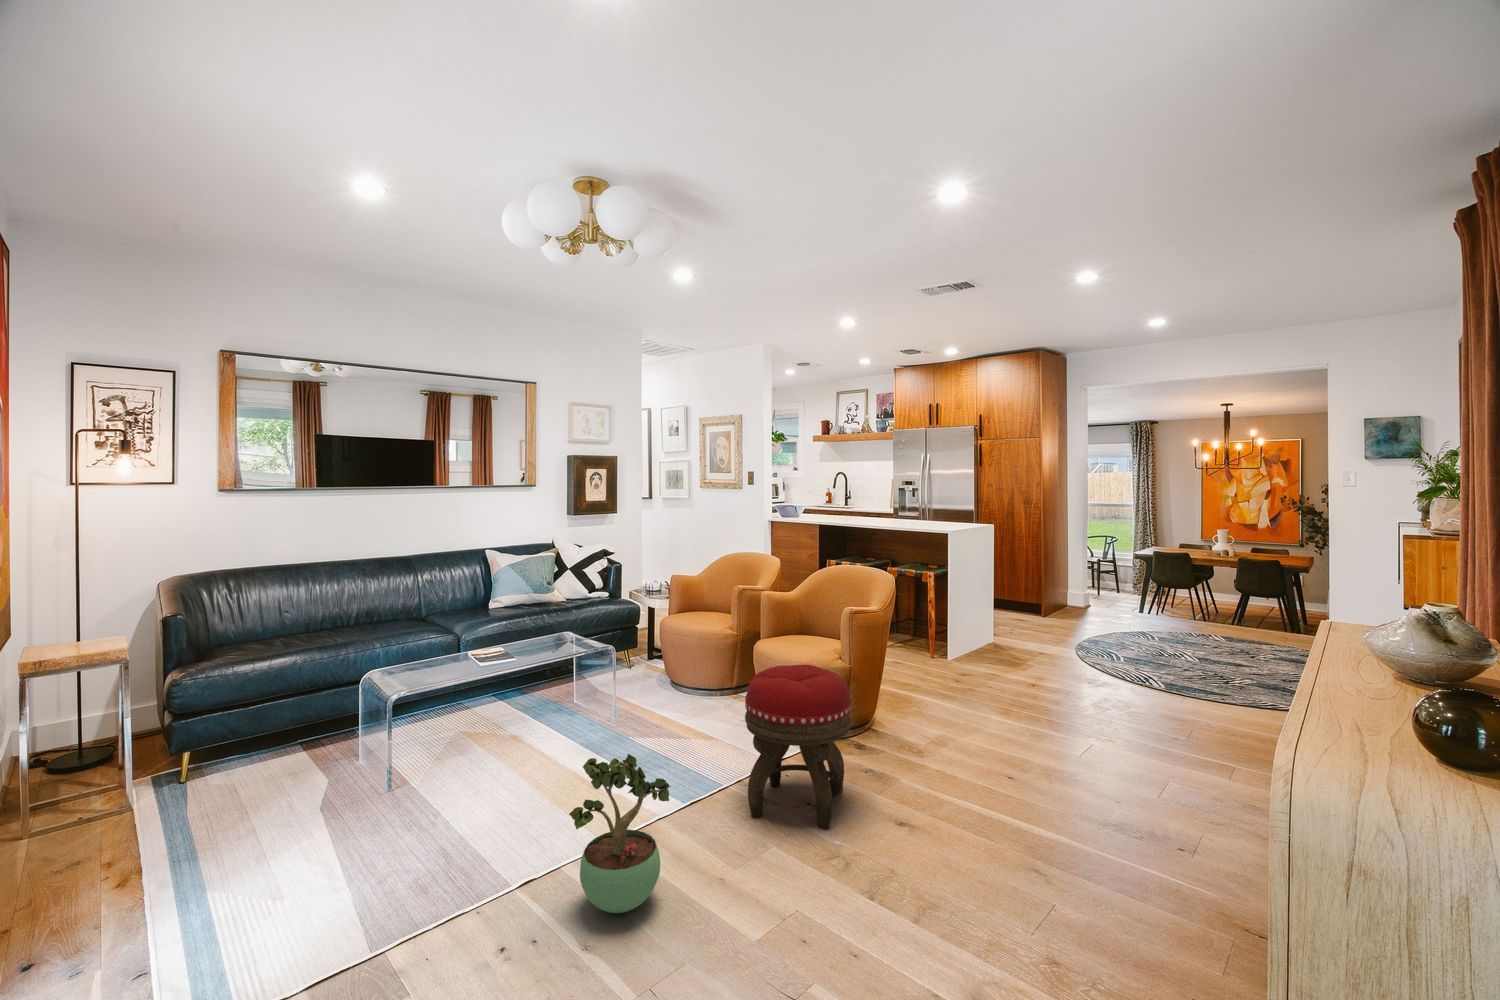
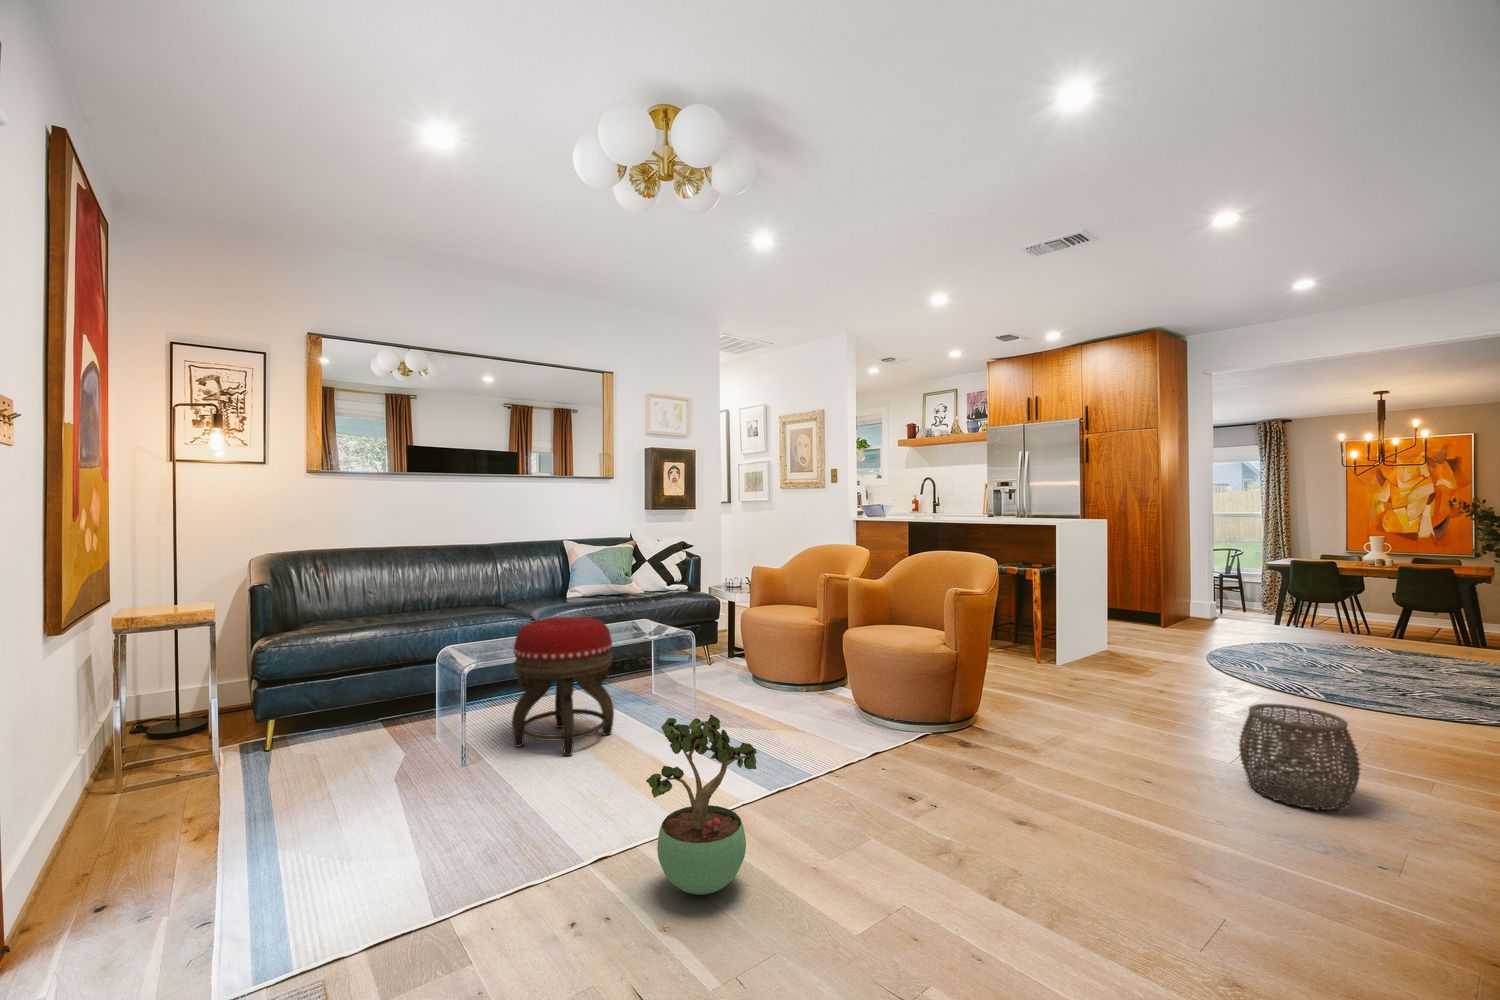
footstool: present [745,665,851,829] -> present [512,616,614,756]
woven basket: none [1084,707,1175,798] -> present [1239,704,1360,810]

